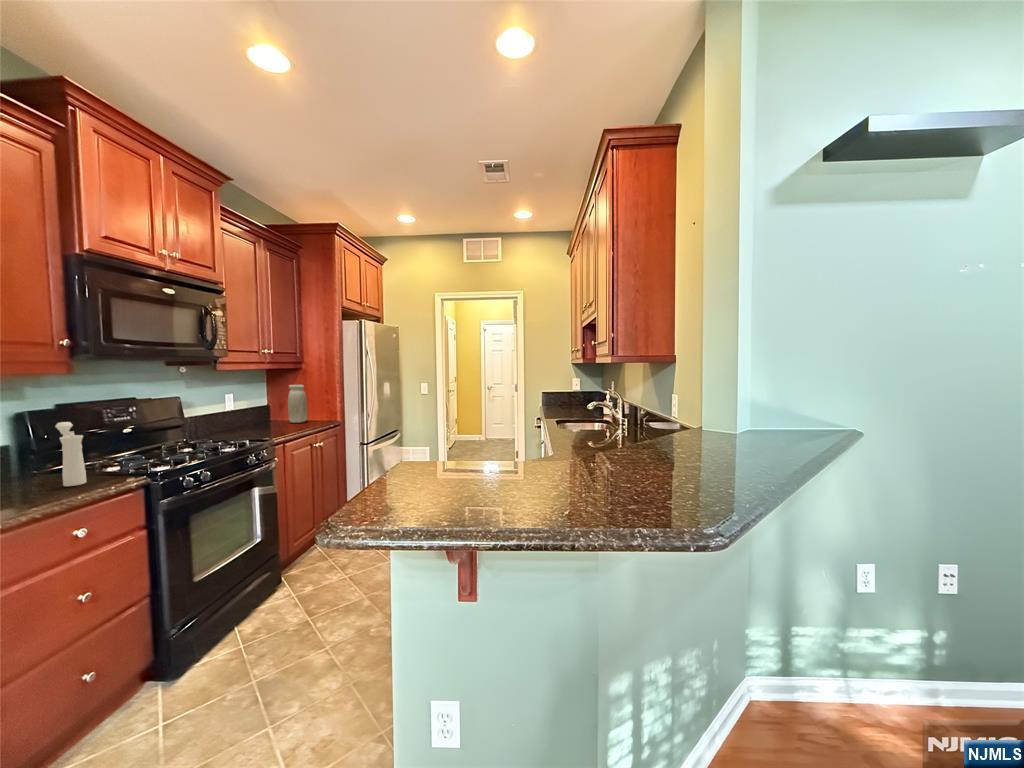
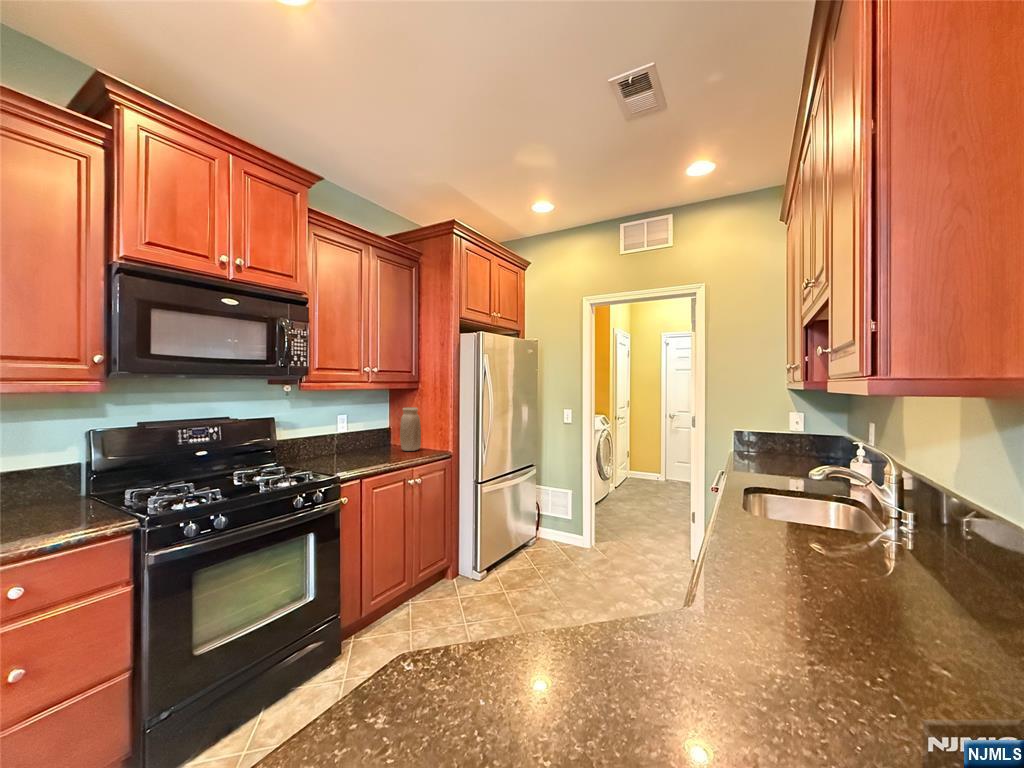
pepper mill: present [56,422,86,486] -> none [39,447,80,526]

